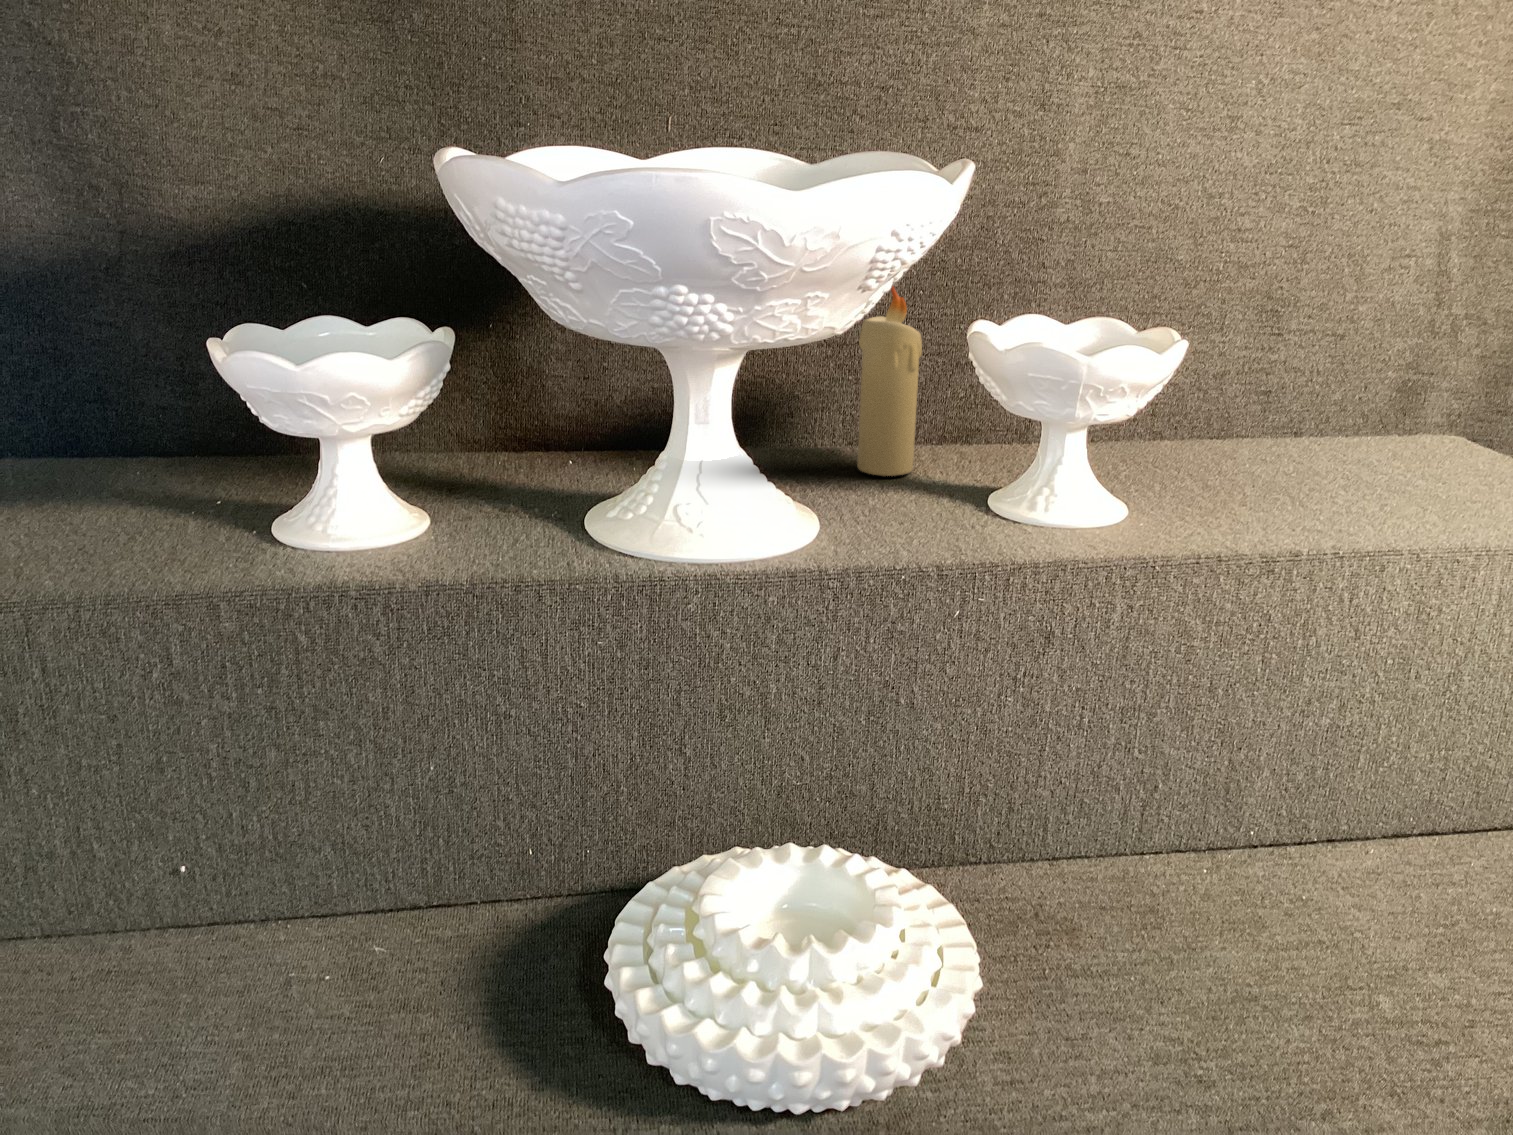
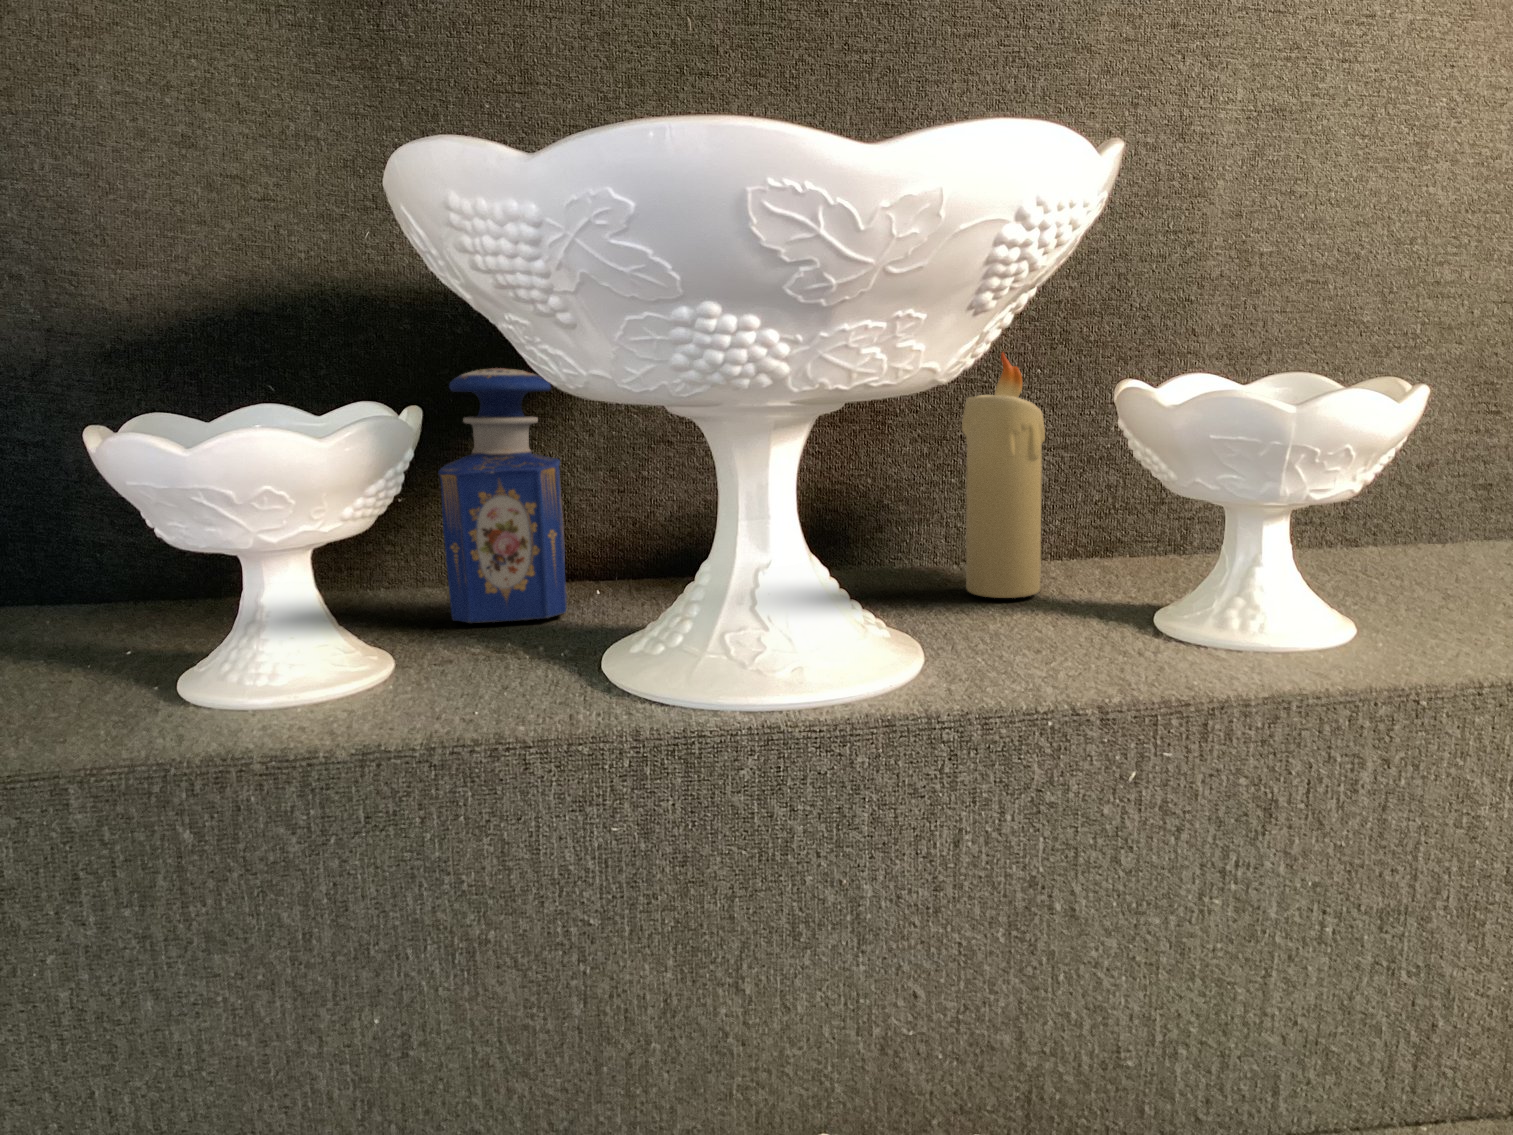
perfume bottle: none [452,284,550,484] -> present [439,368,567,623]

